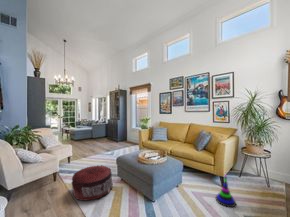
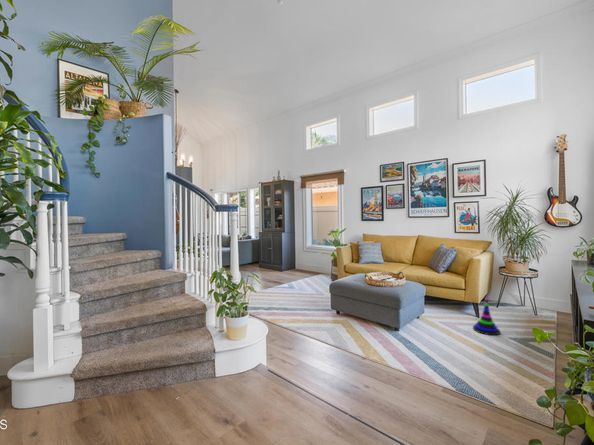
pouf: present [72,165,113,200] -> none [280,296,332,338]

